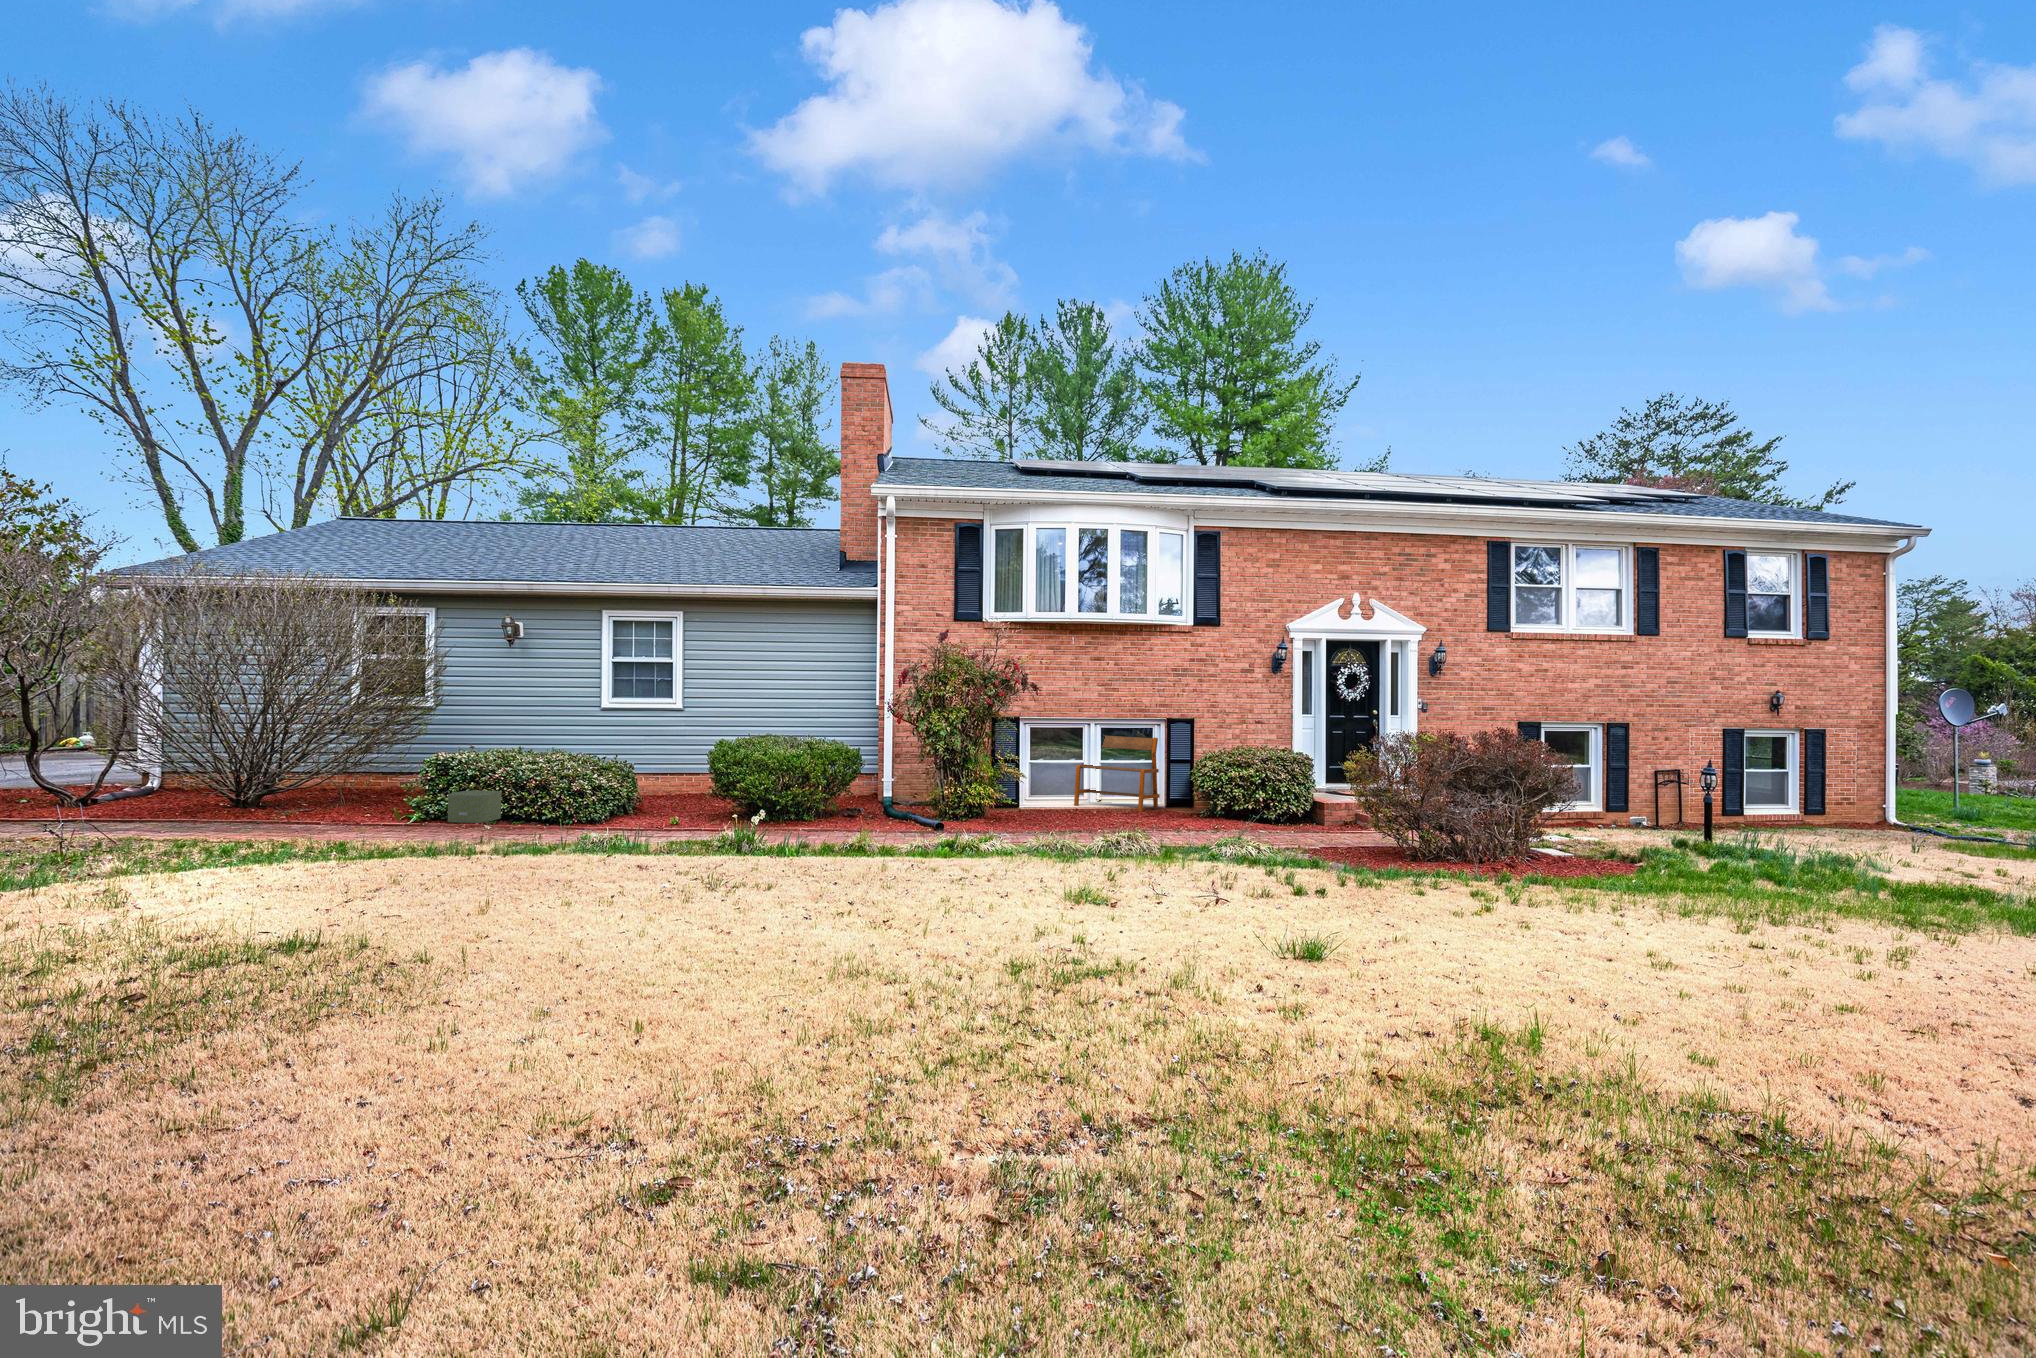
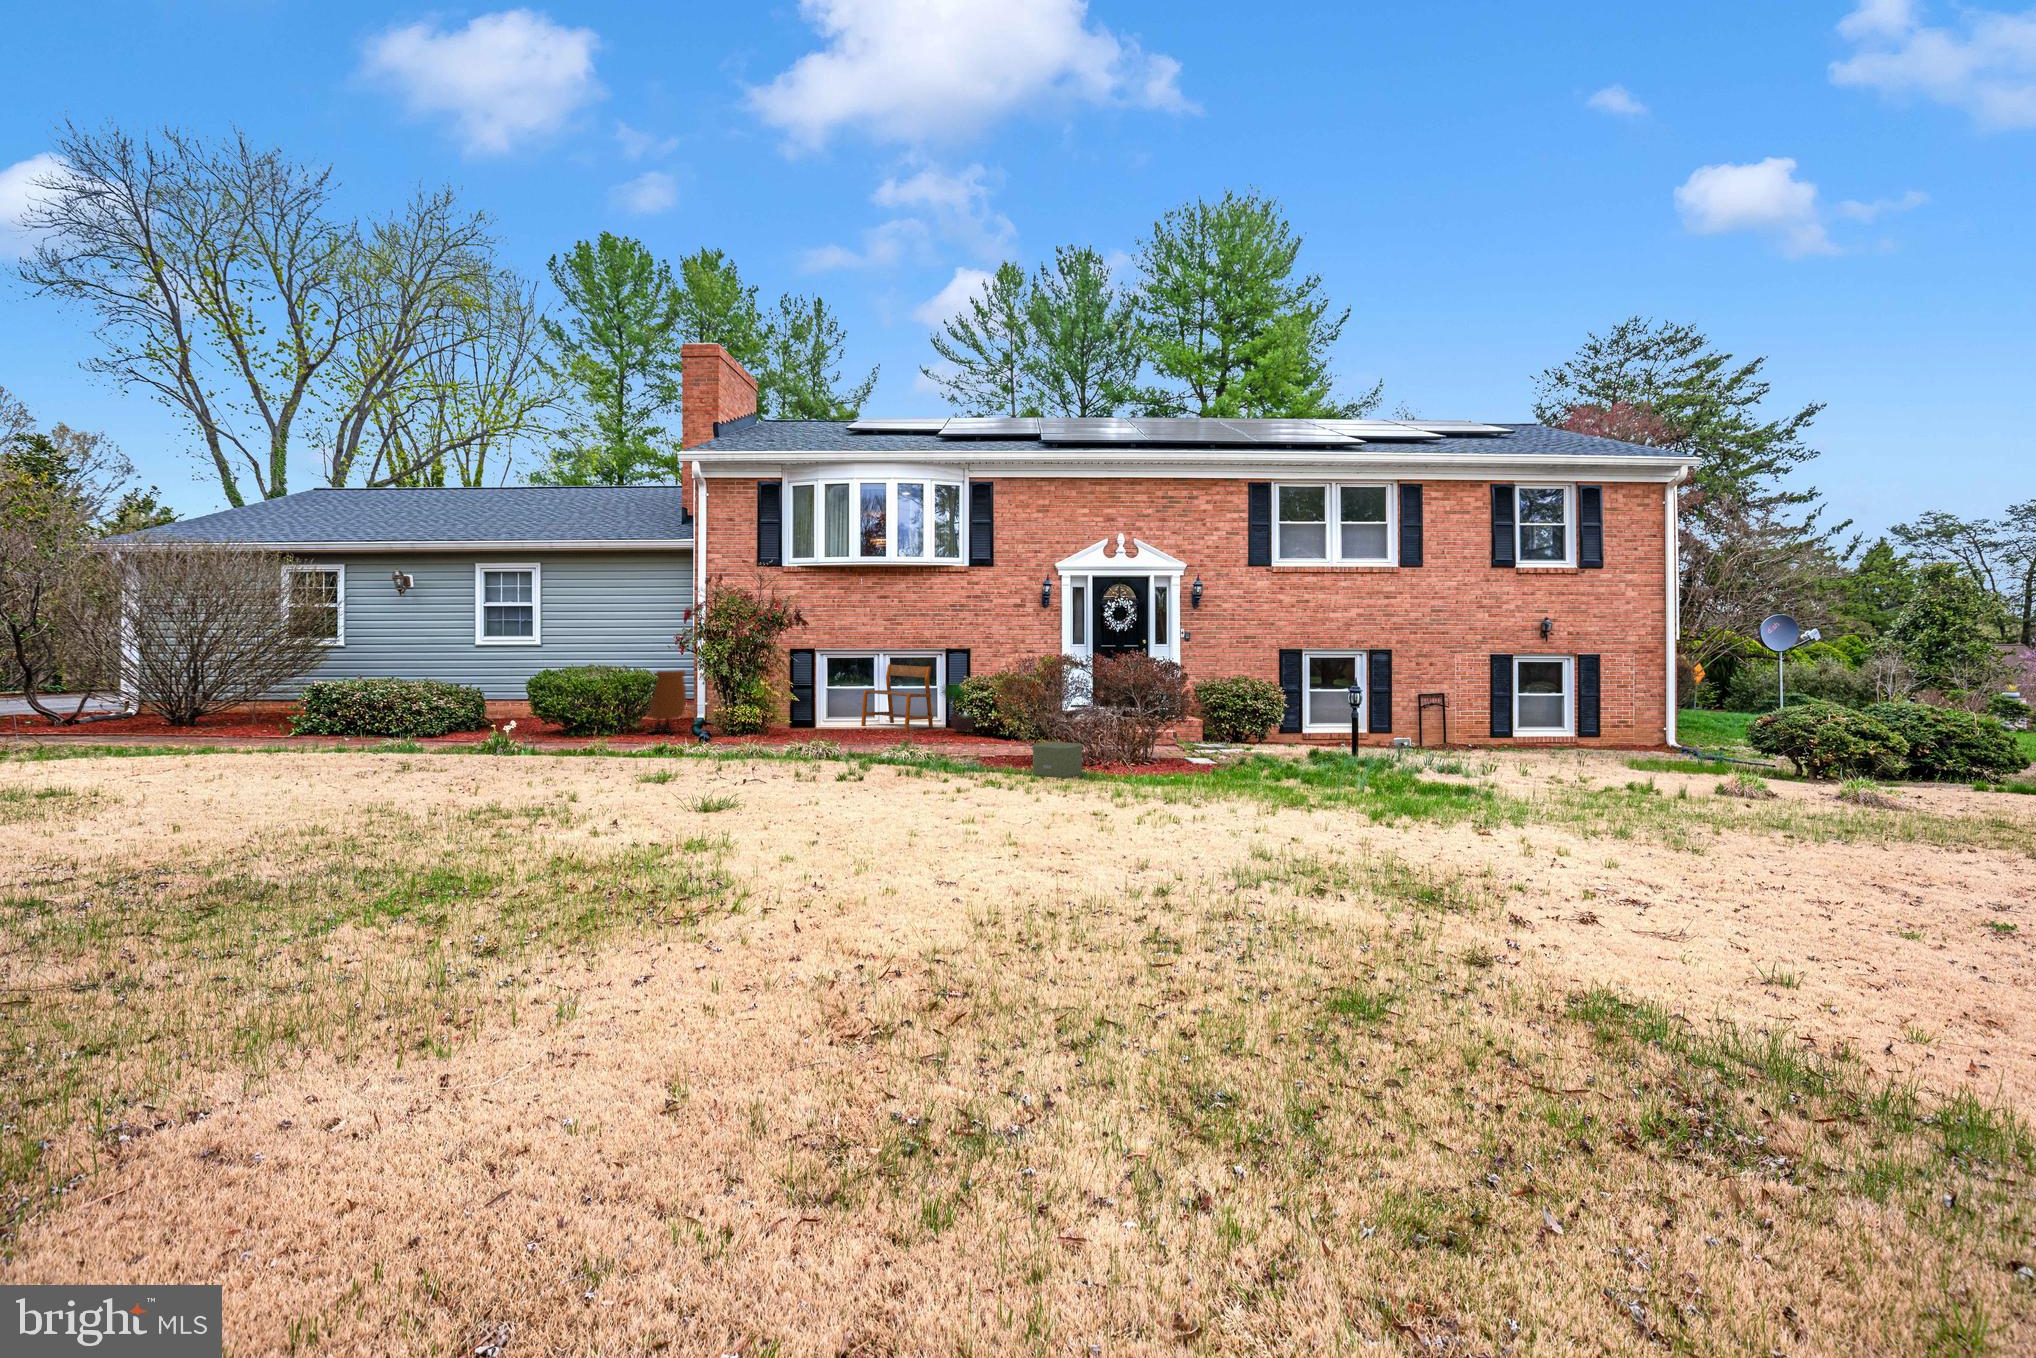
lounge chair: none [837,742,903,817] -> present [646,670,686,733]
potted tree: none [1181,751,1221,813] -> present [942,683,974,732]
storage box: present [448,790,502,823] -> present [1032,742,1082,777]

